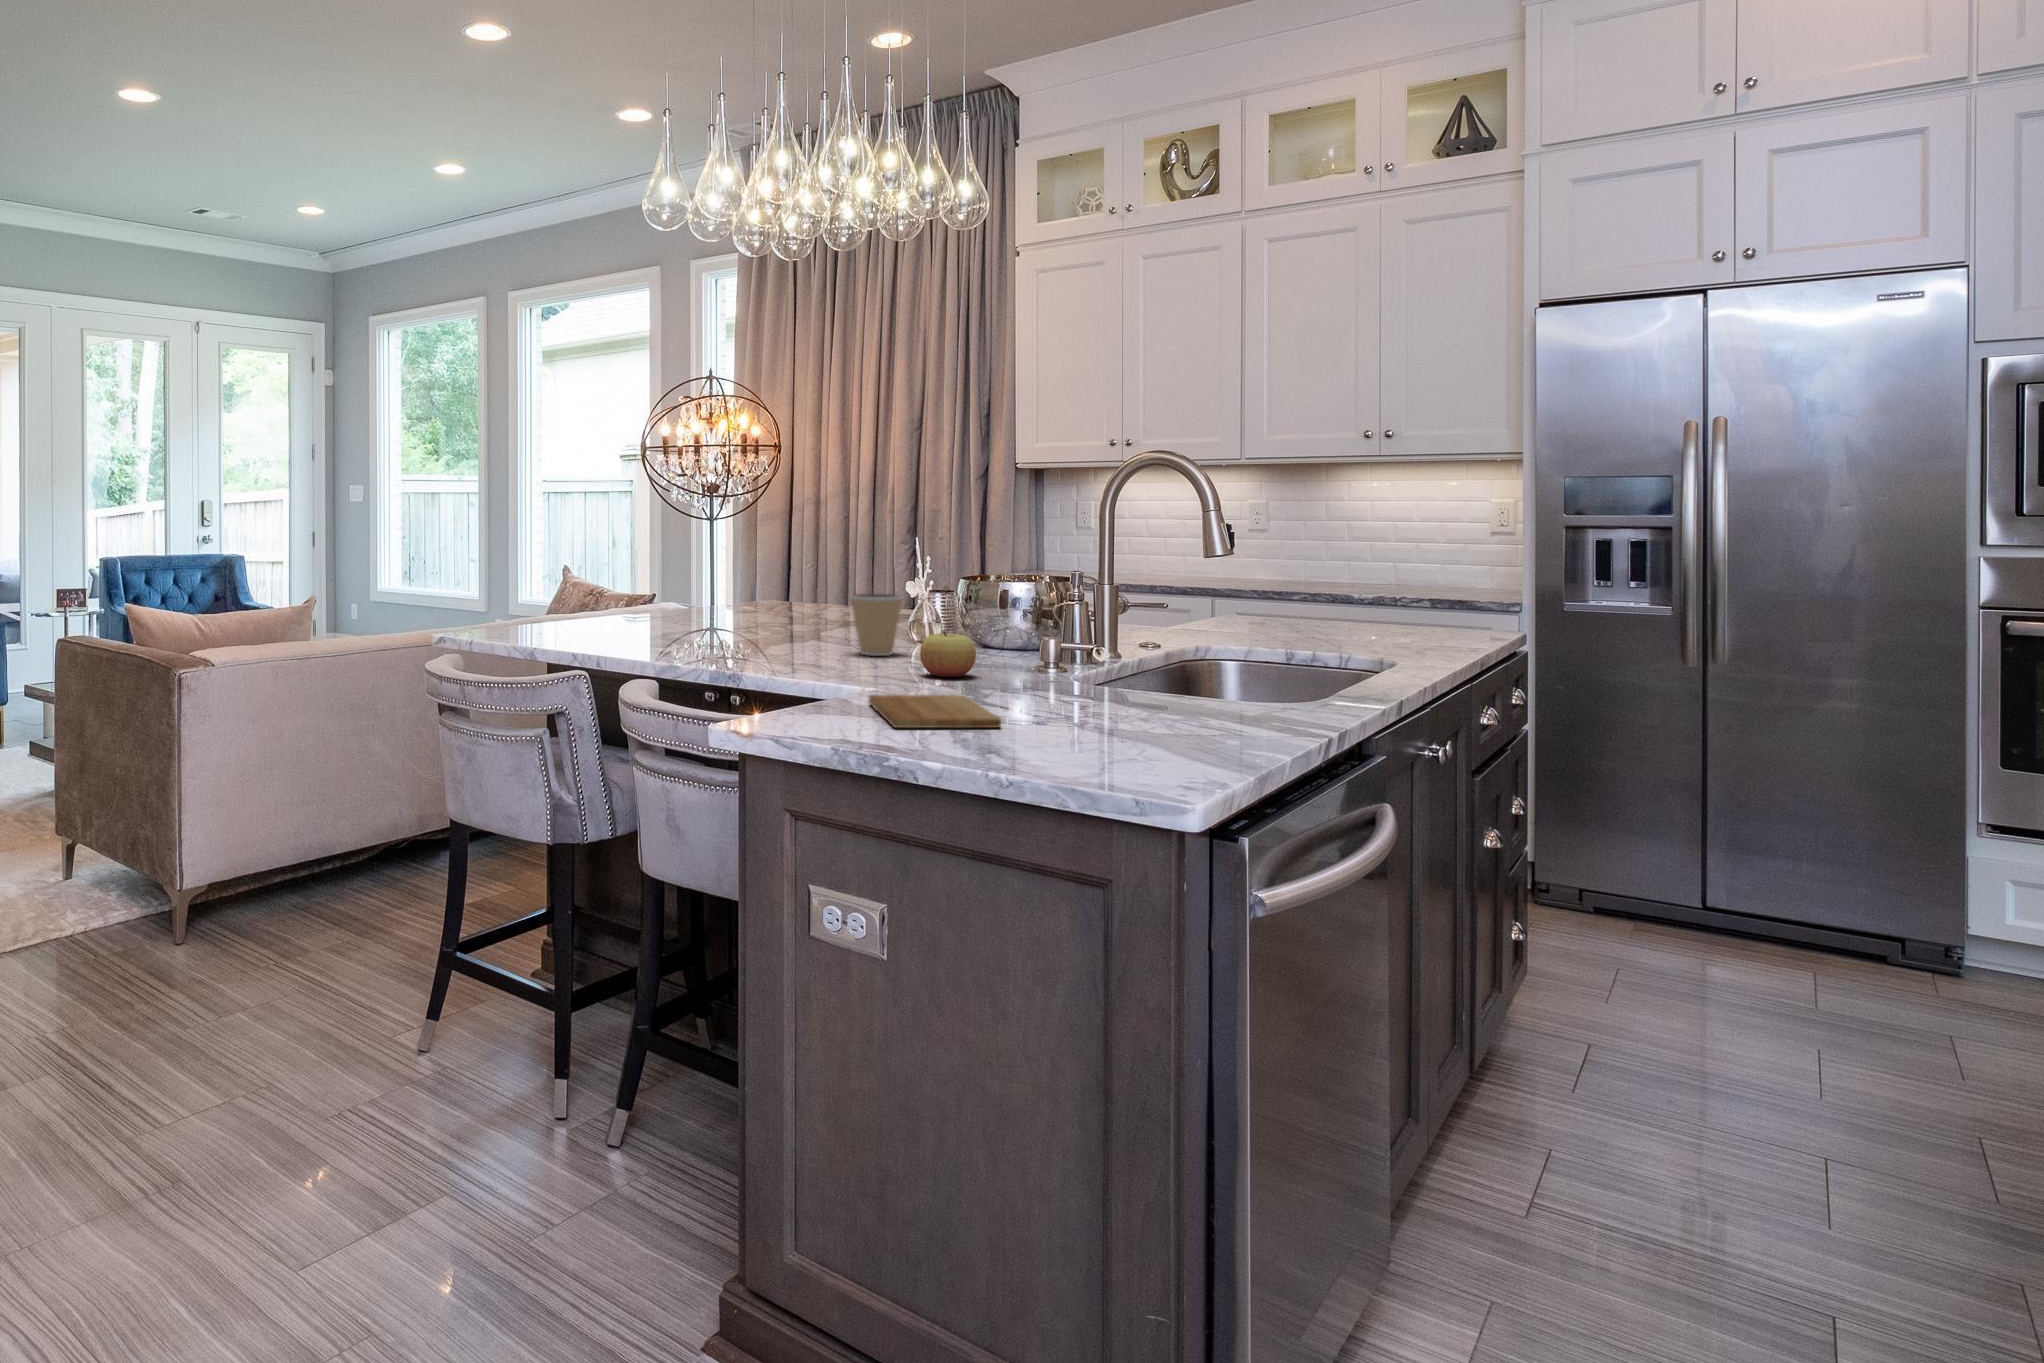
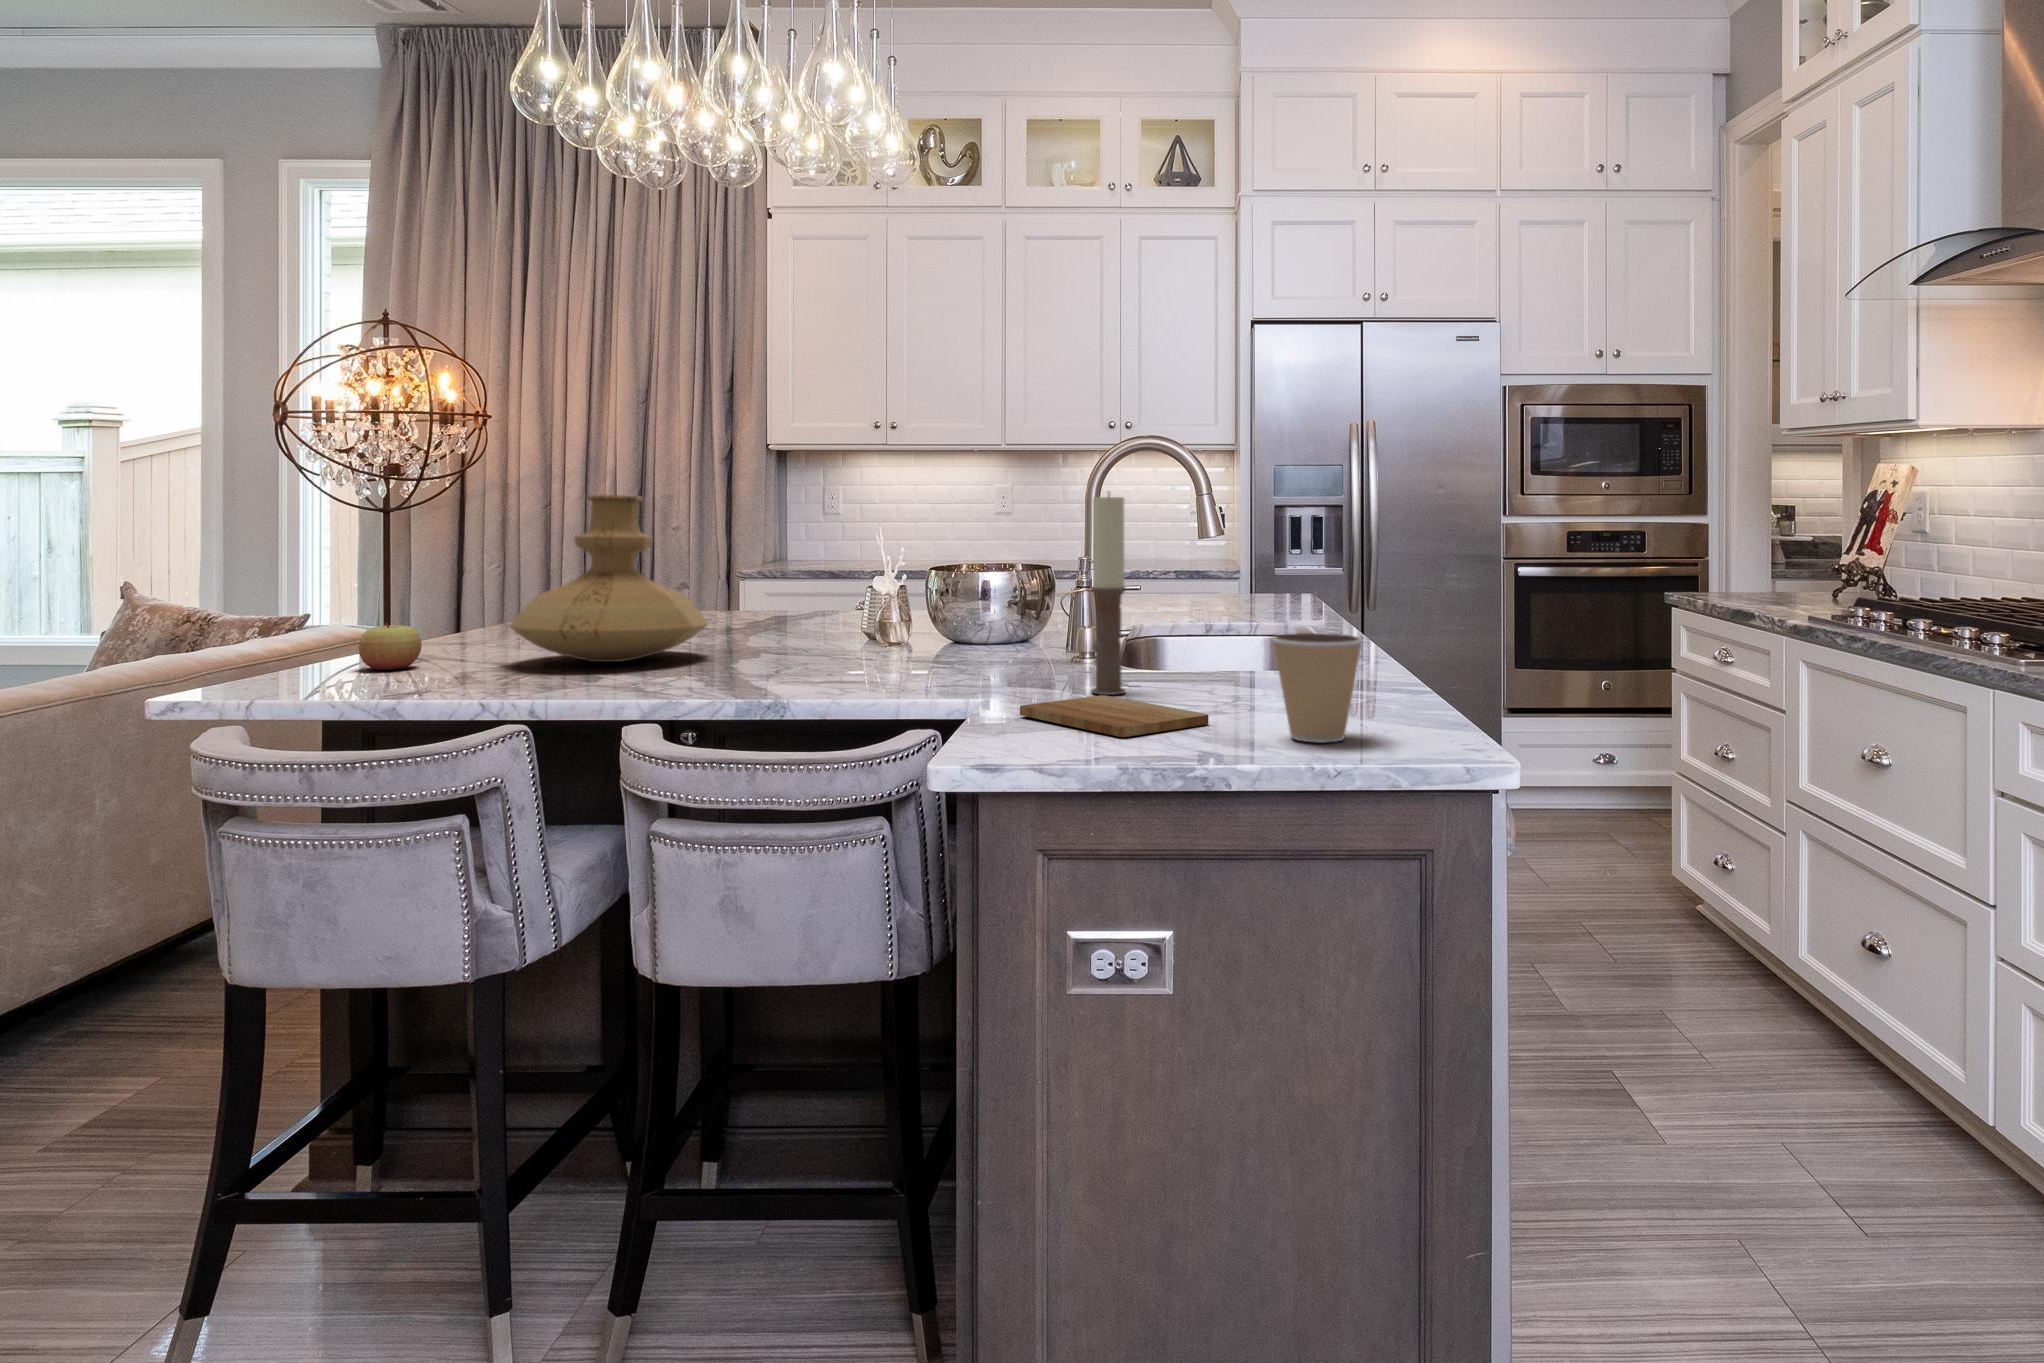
vase: none [643,508,788,637] -> present [510,495,708,662]
candle: none [983,508,1016,697] -> present [1092,491,1126,695]
coffee cup: present [851,594,903,656] -> present [1272,633,1362,743]
apple: present [920,631,976,677] -> present [359,623,422,670]

